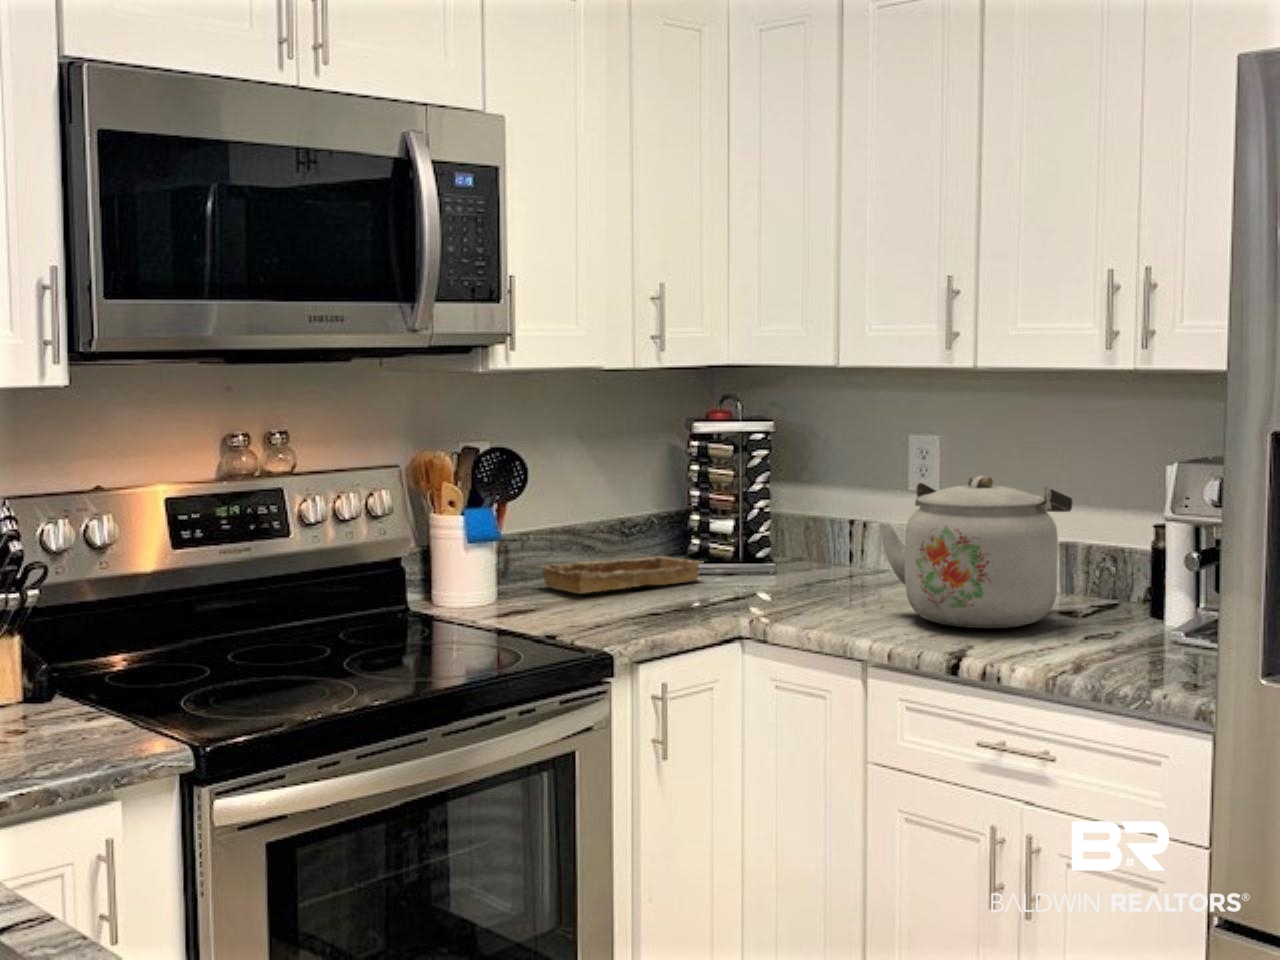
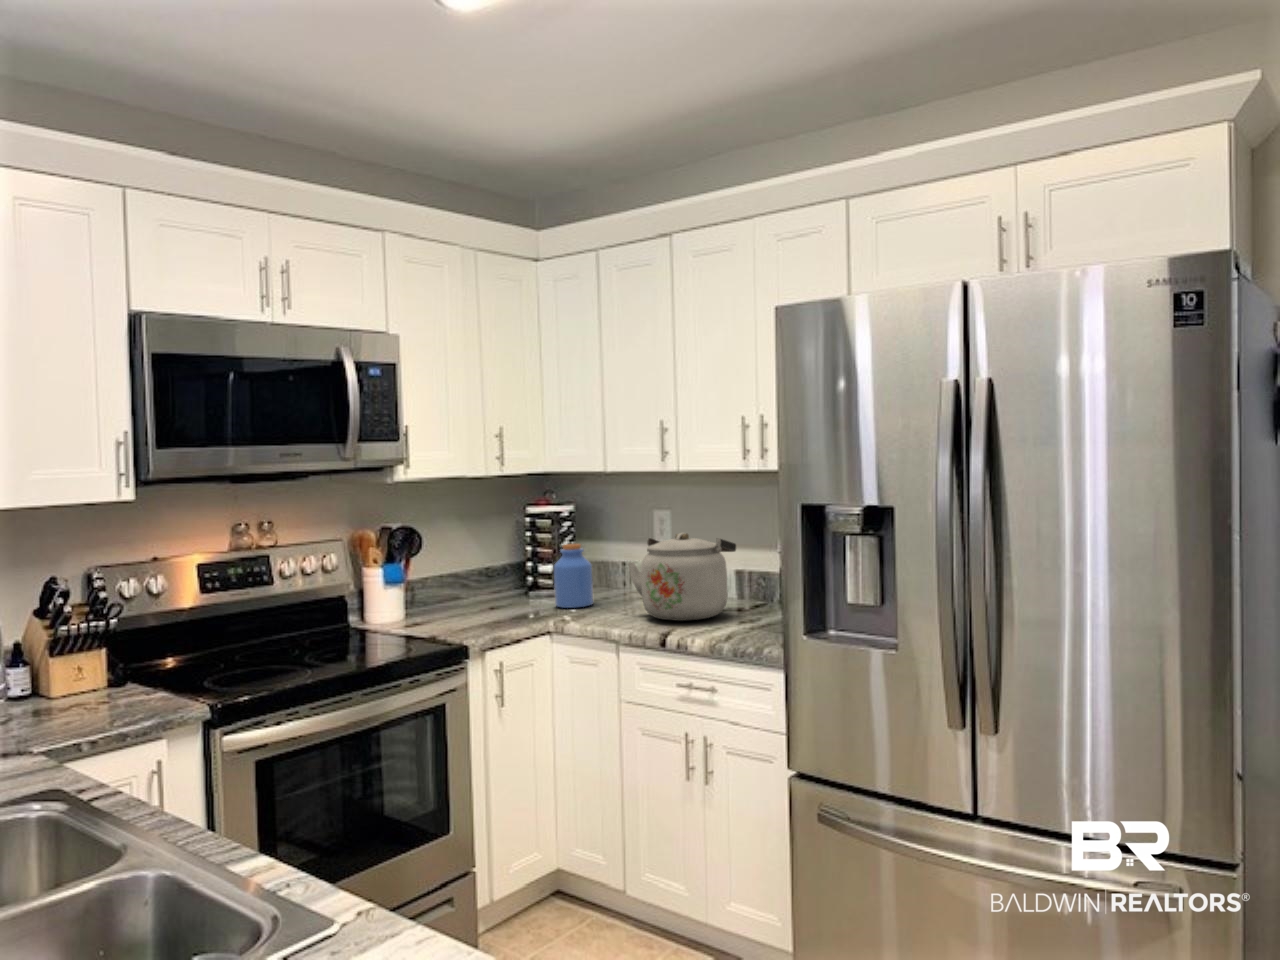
jar: none [743,487,808,595] -> present [554,544,593,608]
tray: present [542,556,701,593] -> none [429,588,534,612]

